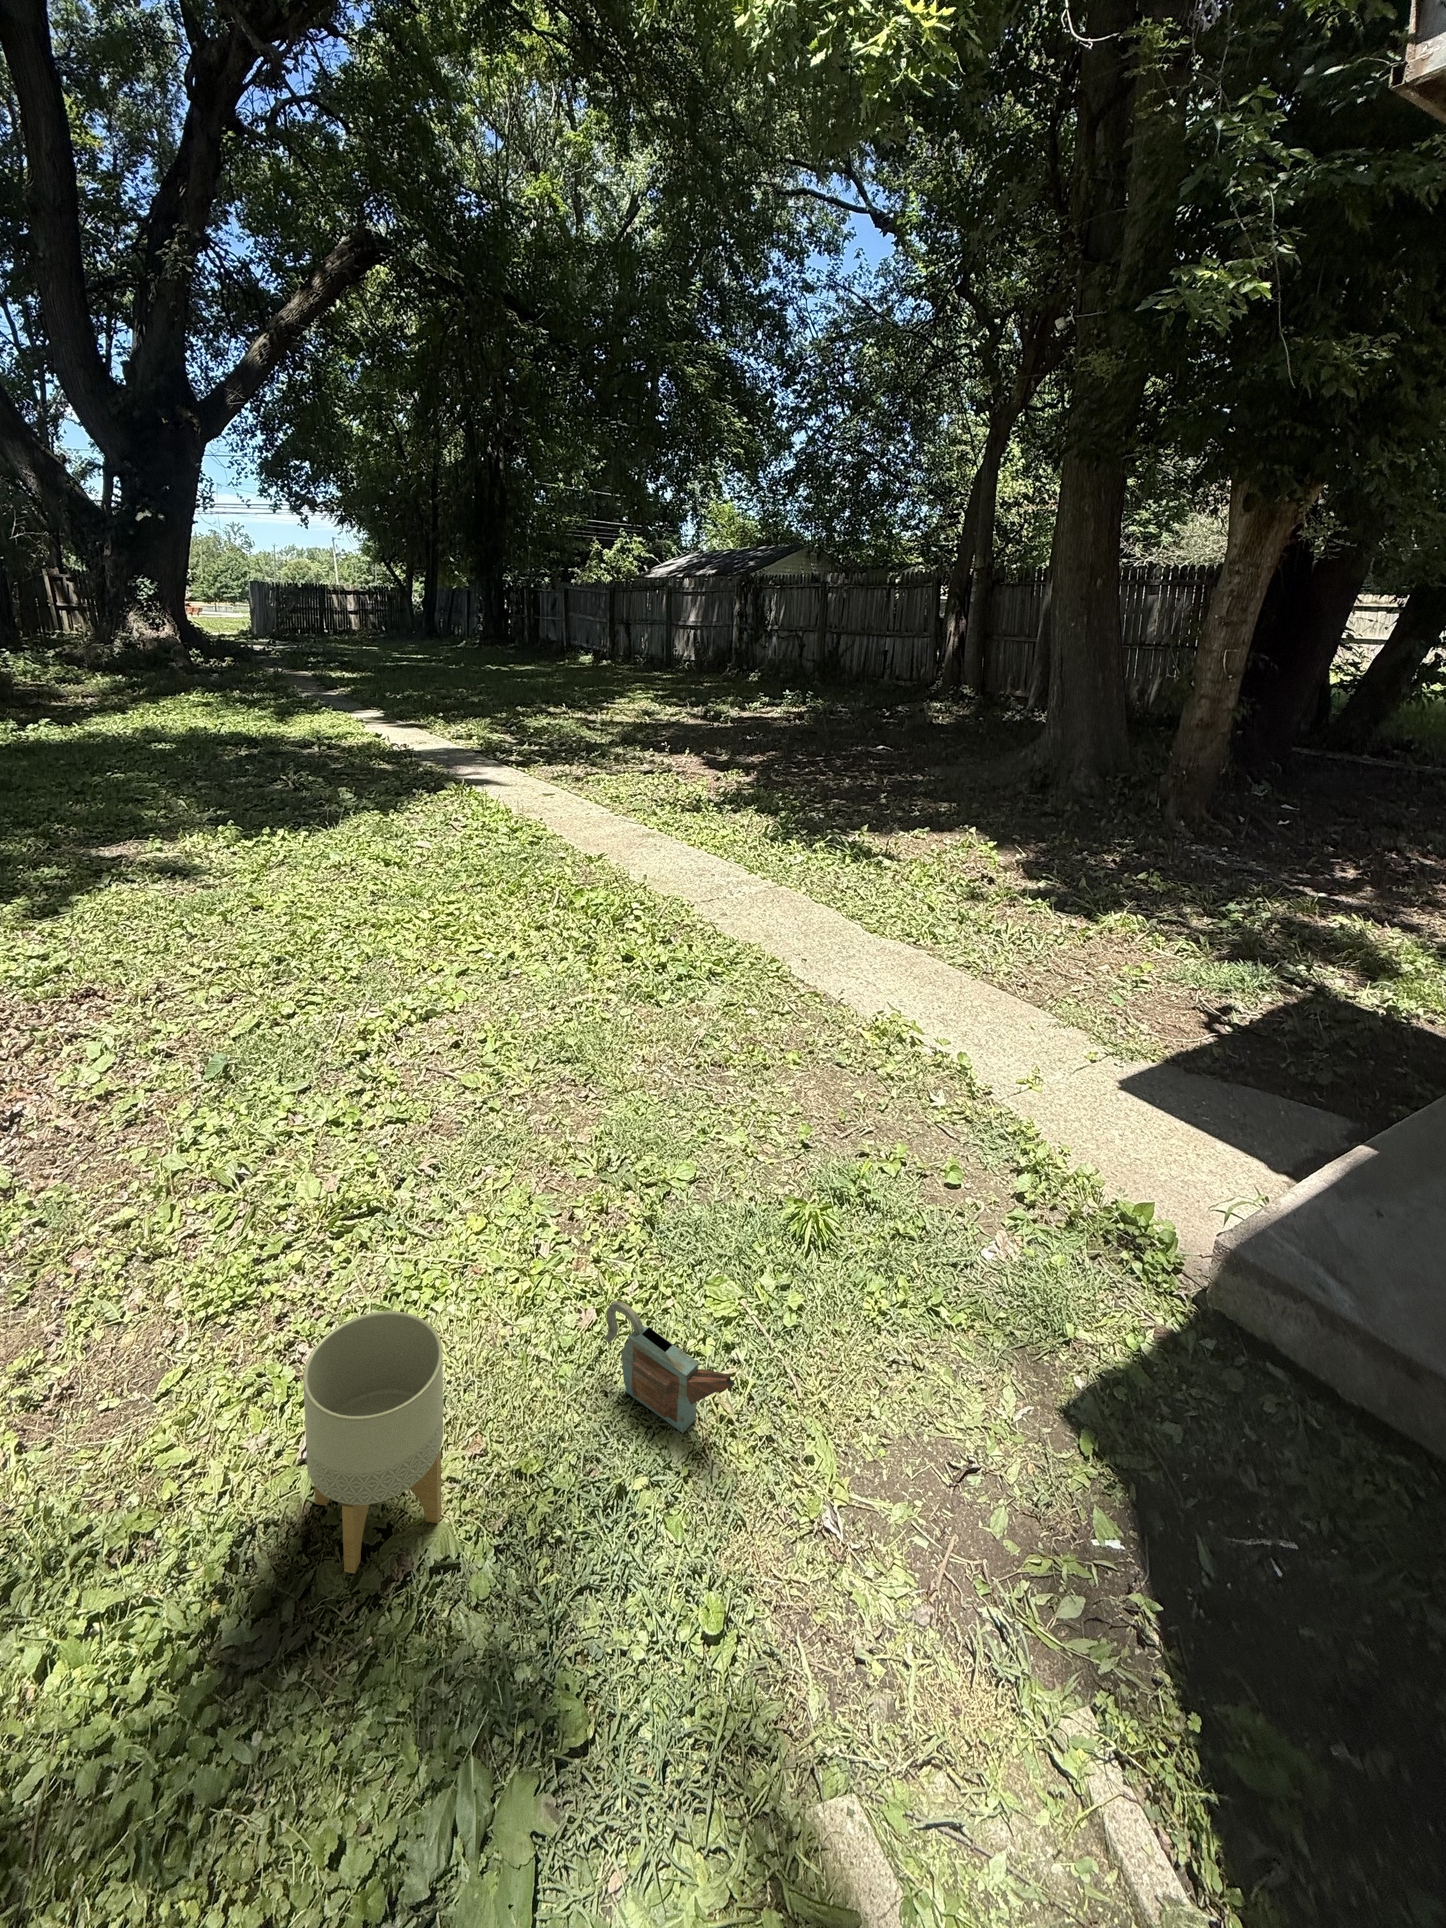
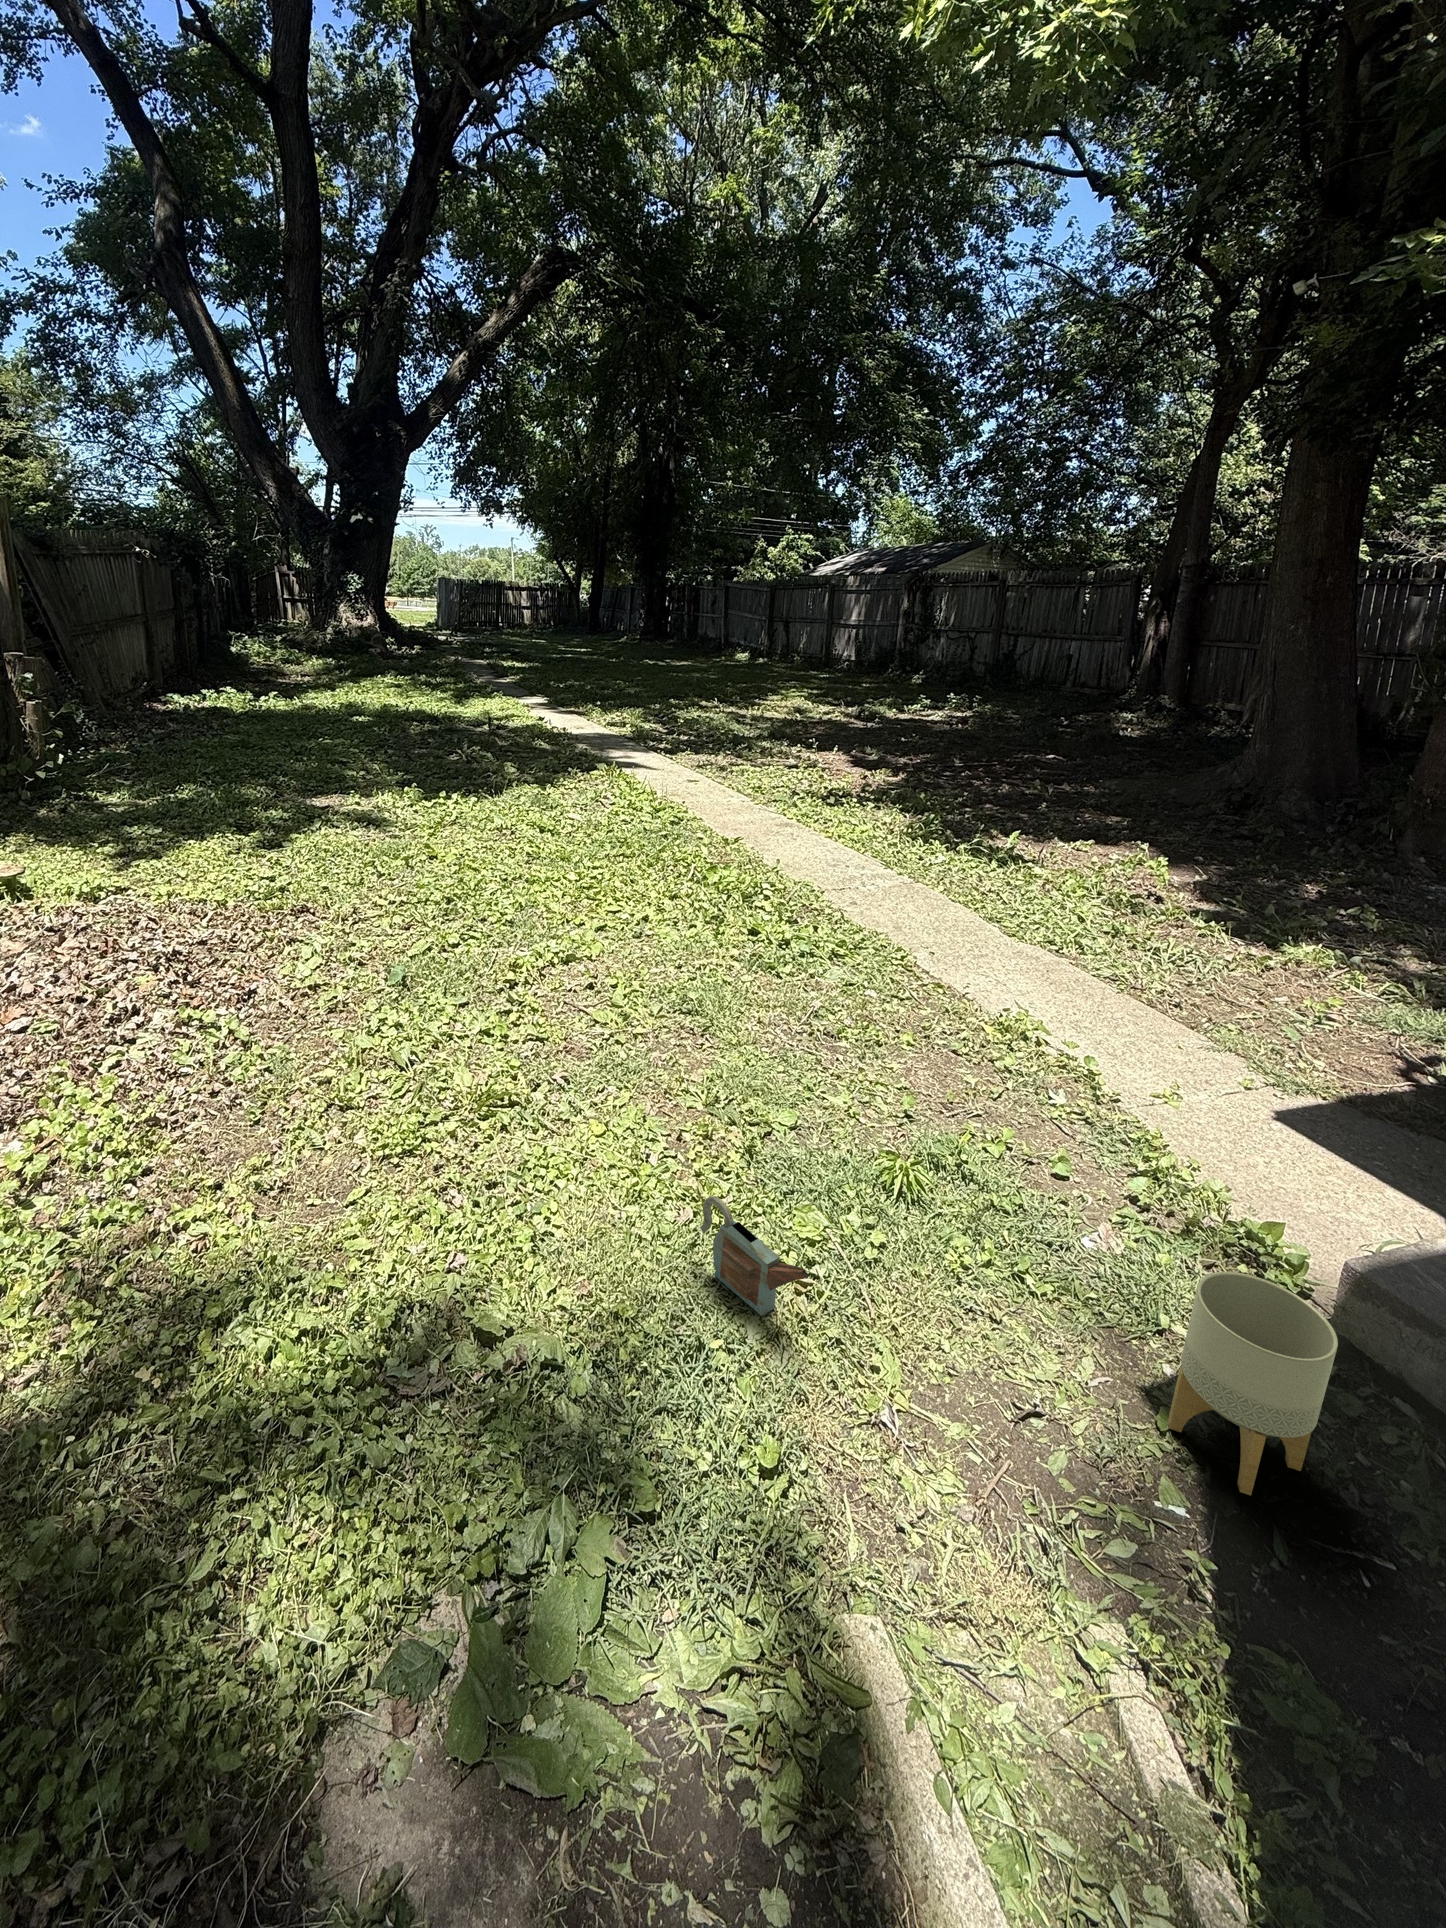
planter: present [303,1311,443,1573] -> present [1168,1272,1338,1496]

